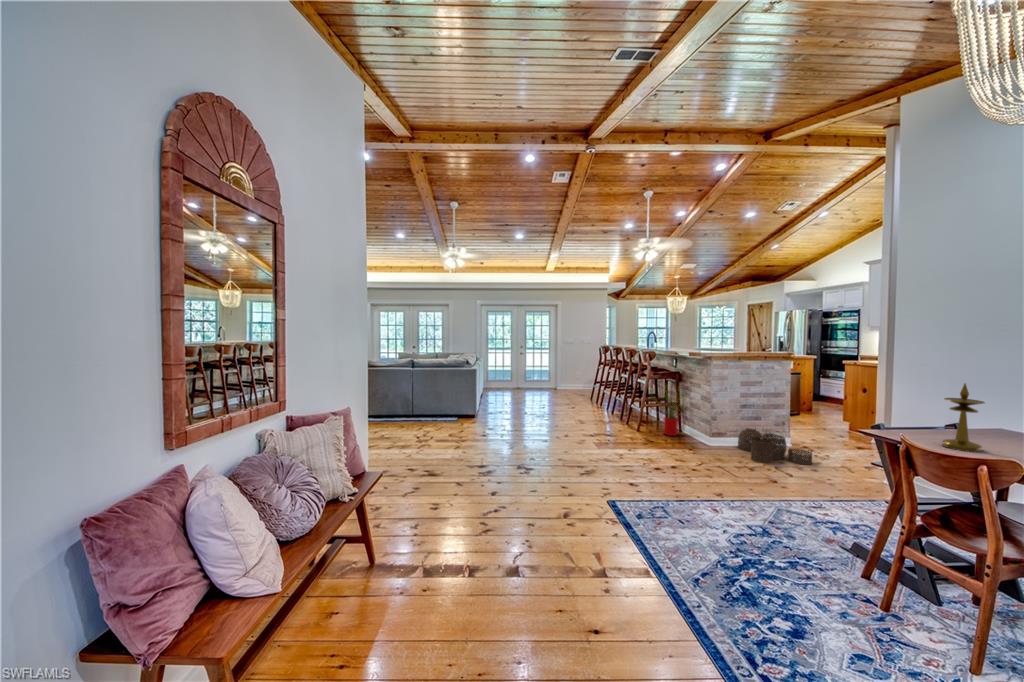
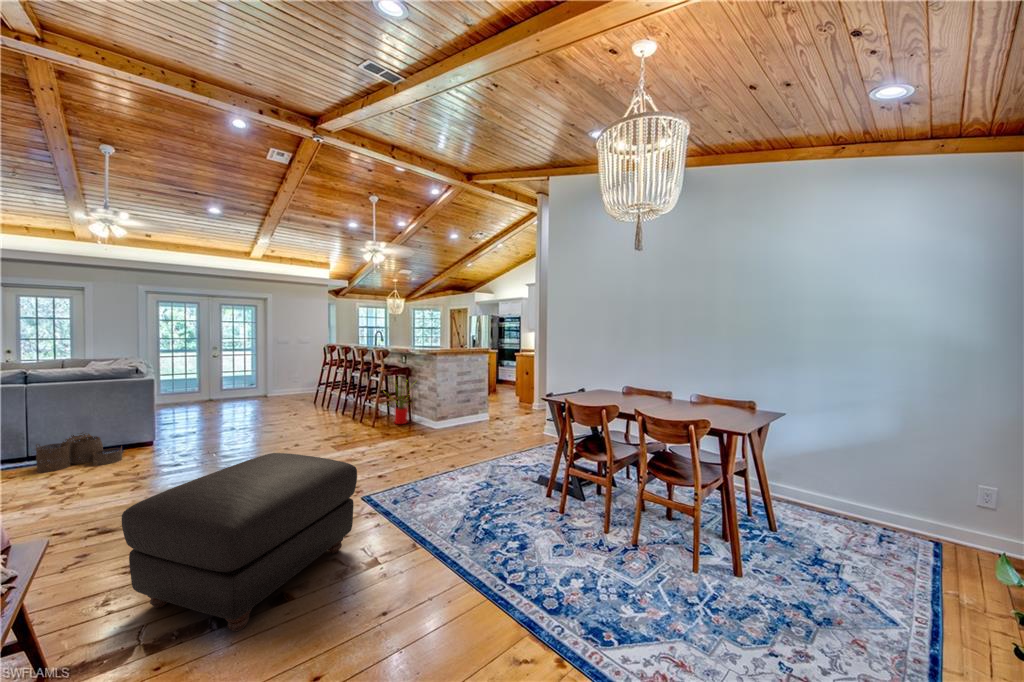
candlestick: present [942,383,985,452] -> none [584,361,602,402]
woven basket: present [738,428,812,465] -> present [36,433,122,473]
ottoman: none [429,442,593,585] -> present [122,453,357,631]

